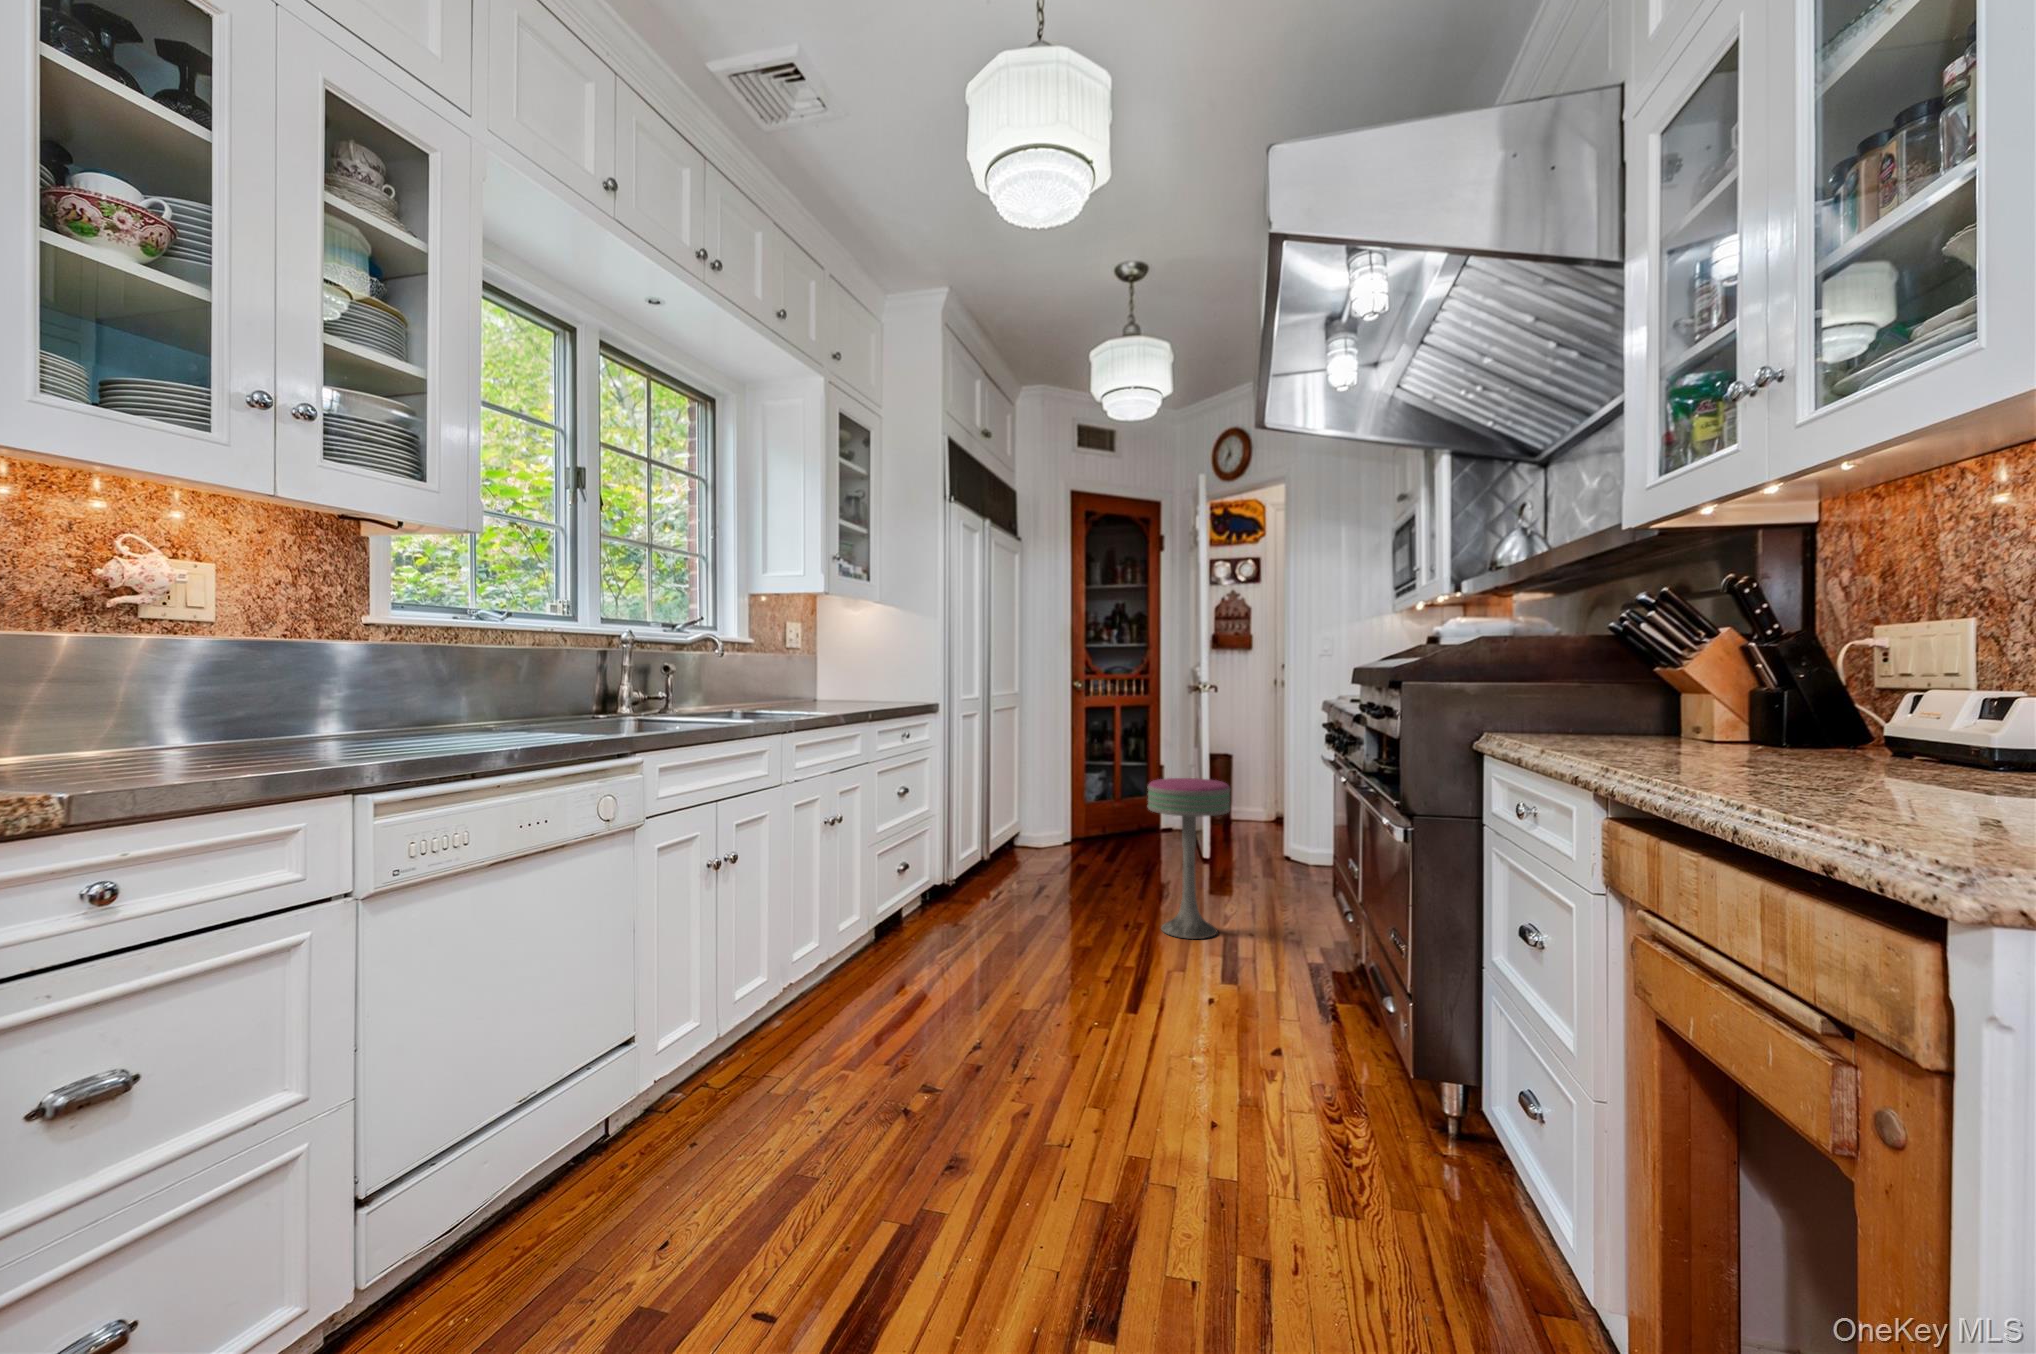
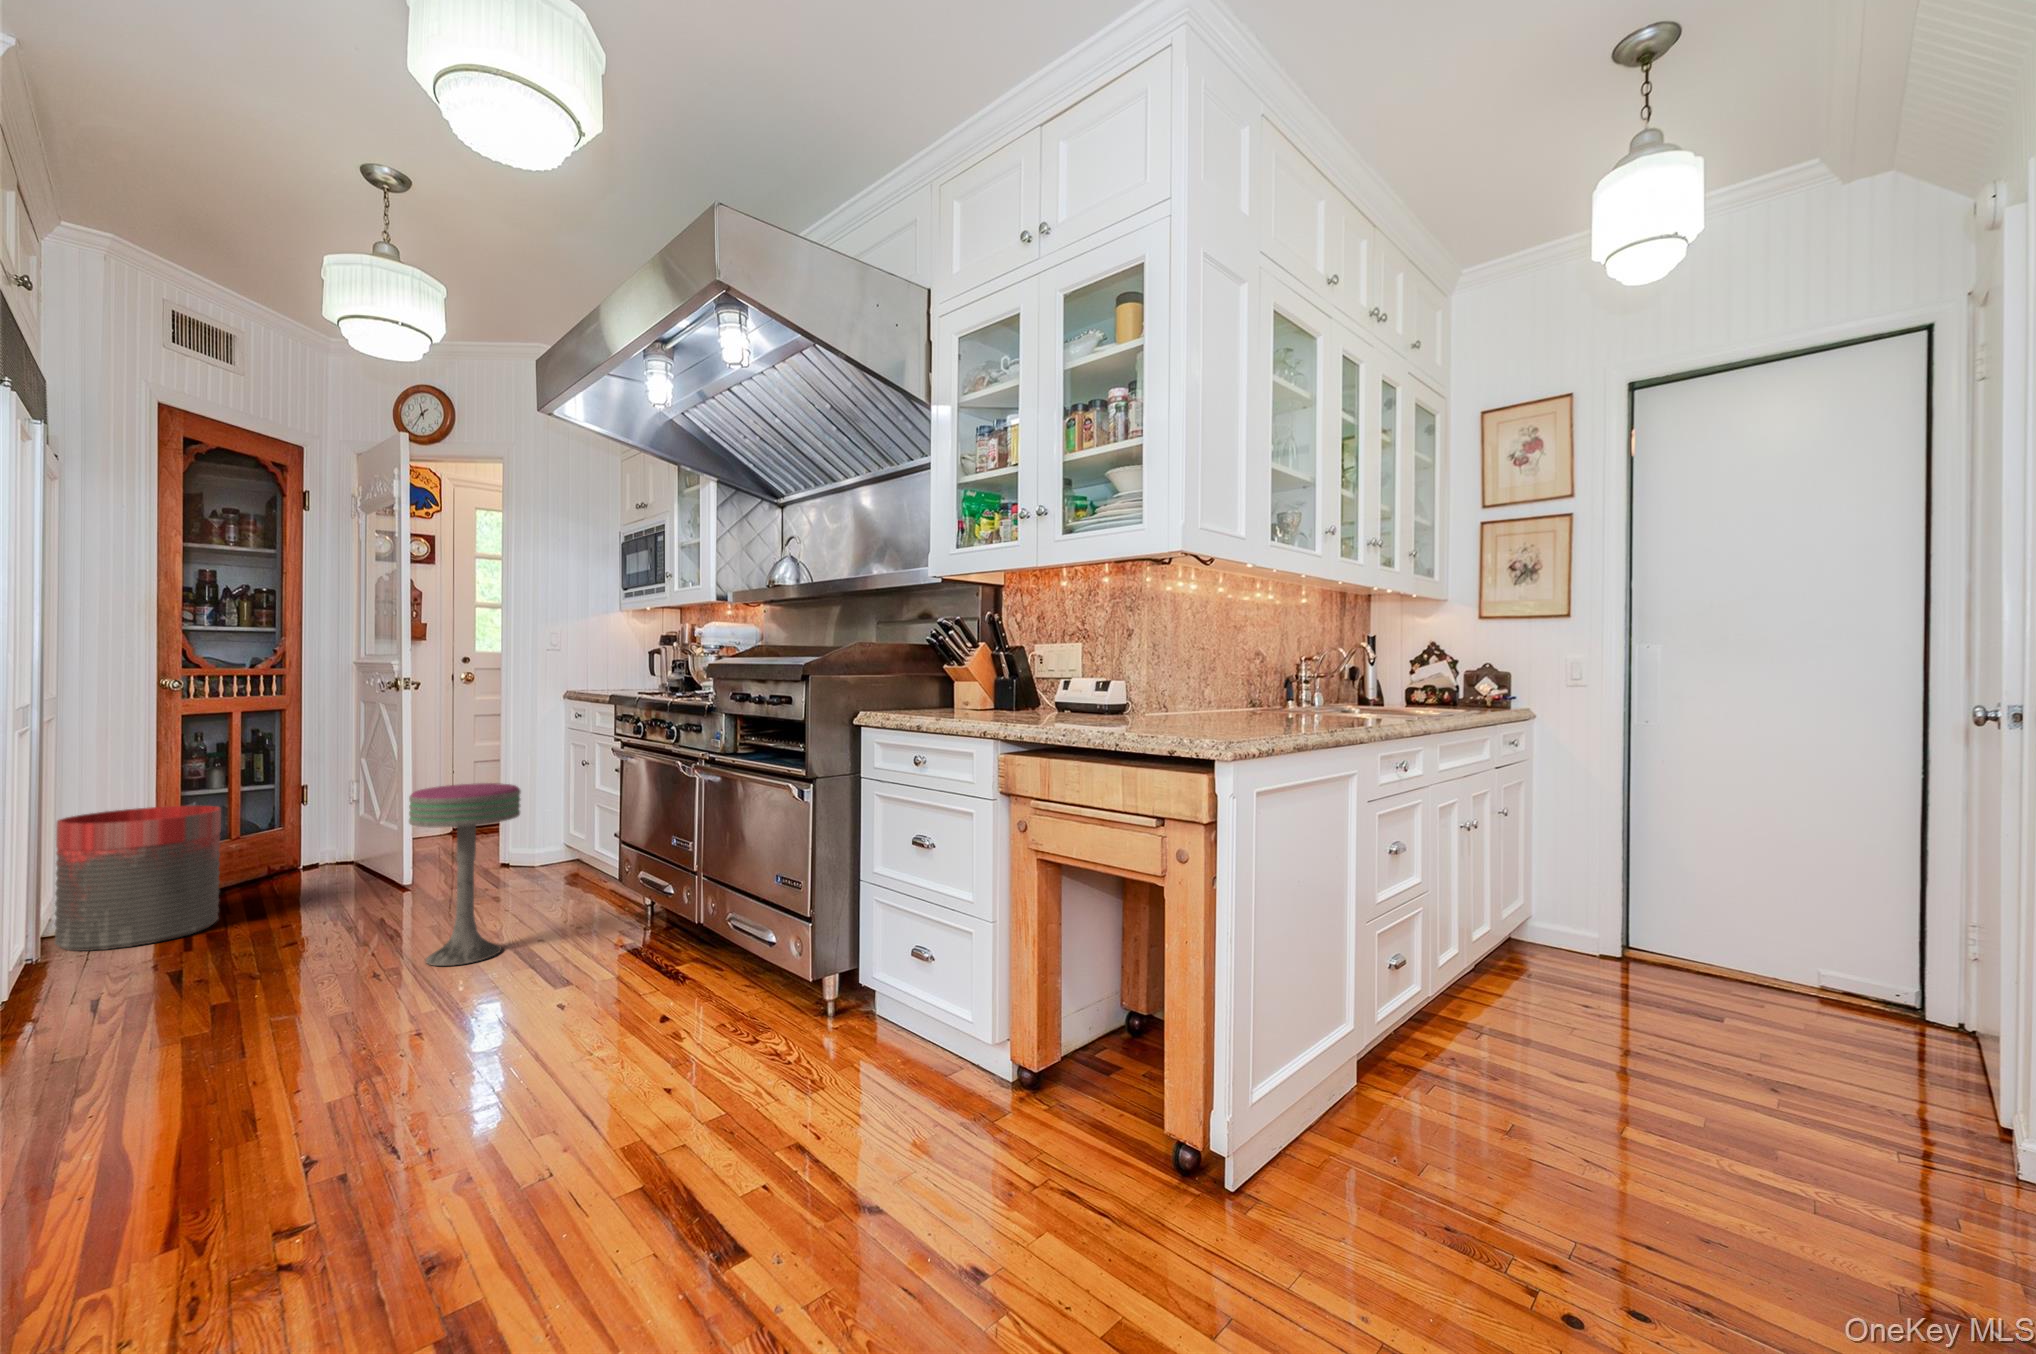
trash can: none [1014,772,1090,866] -> present [55,805,221,951]

